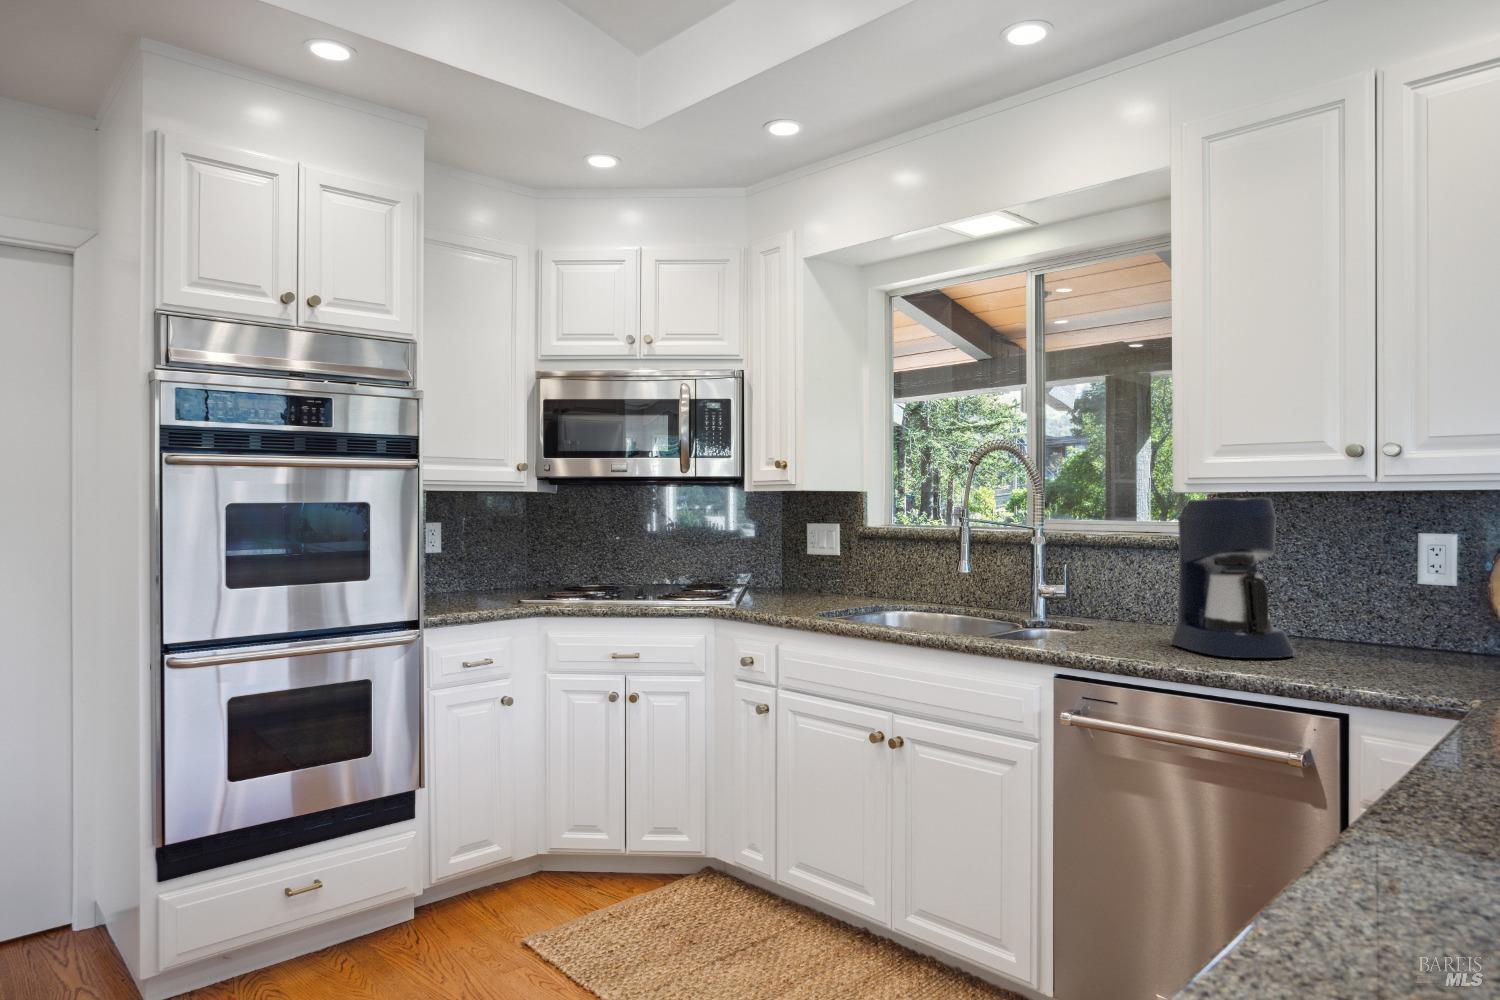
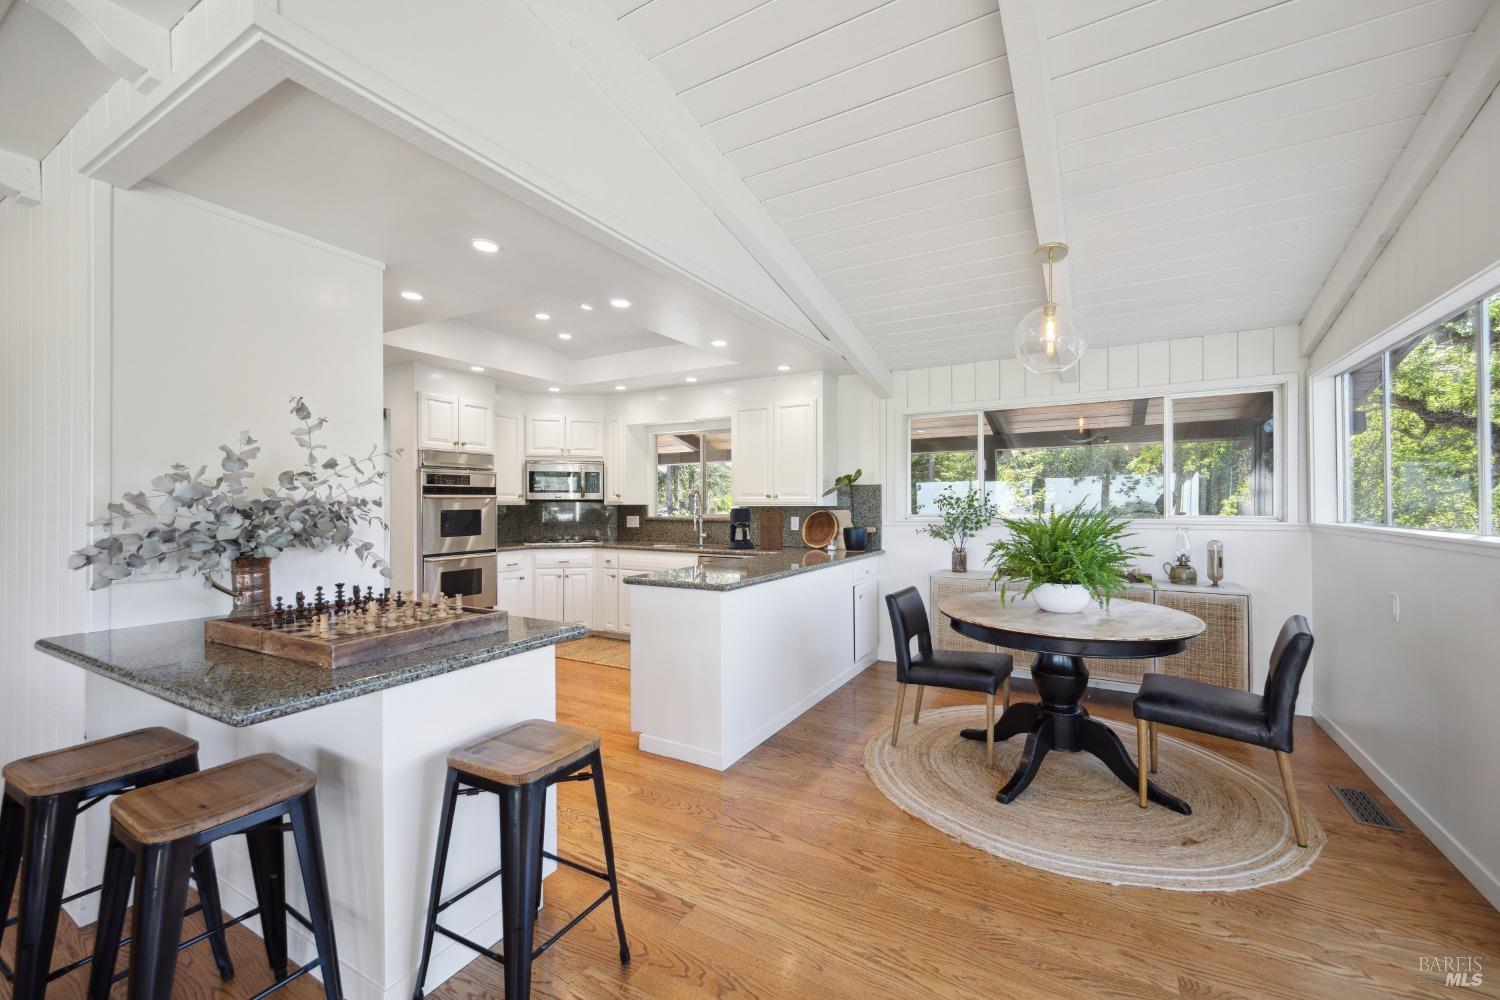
cutting board: none [1330,491,1457,674] -> present [759,507,783,550]

